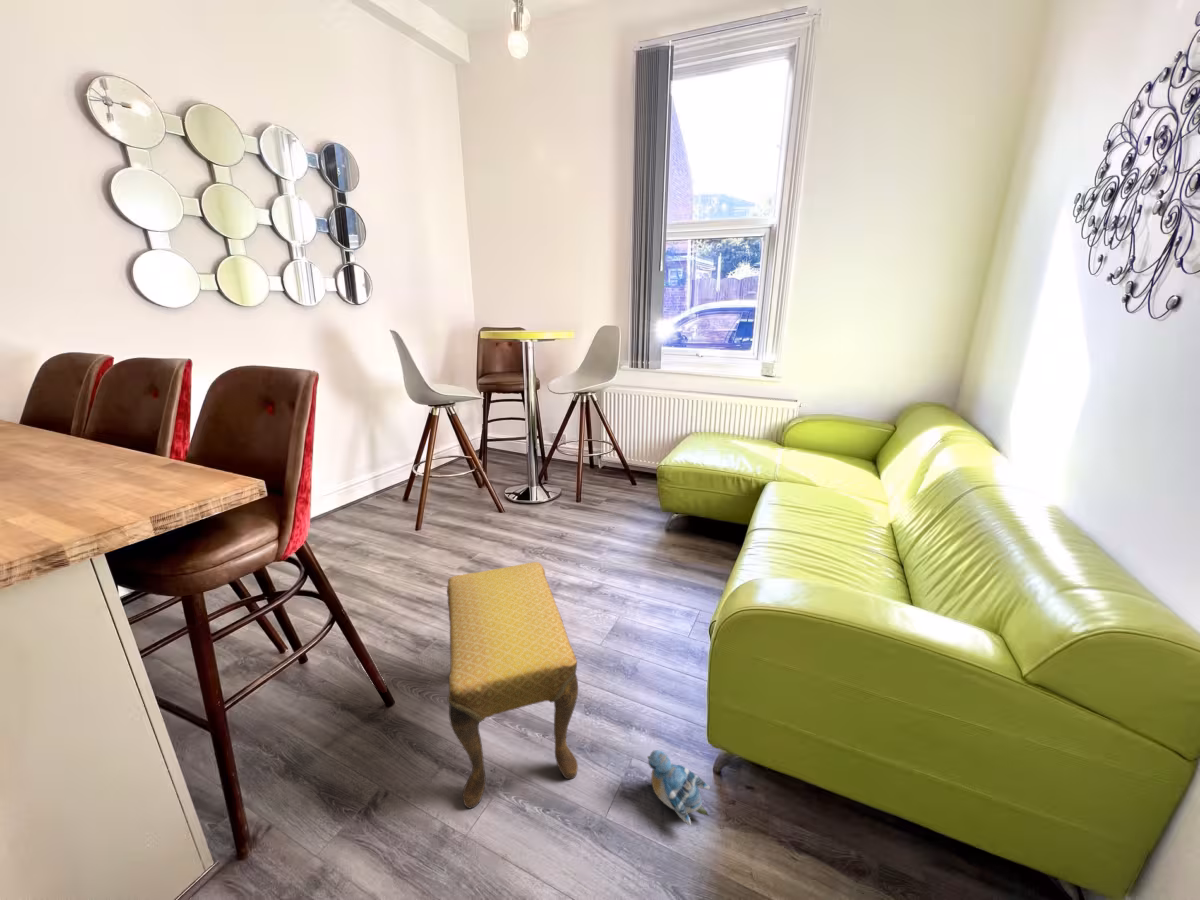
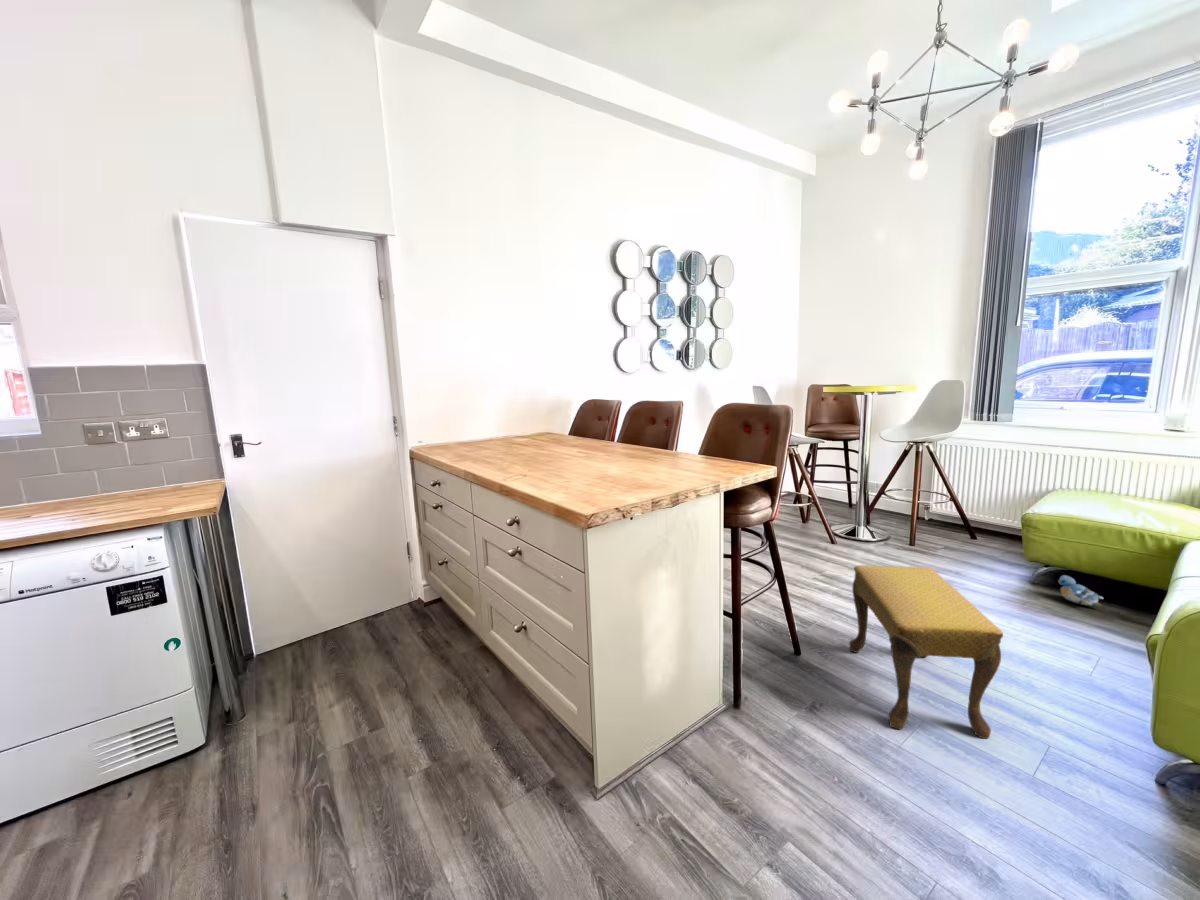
plush toy: present [648,750,710,825] -> present [1058,575,1103,606]

